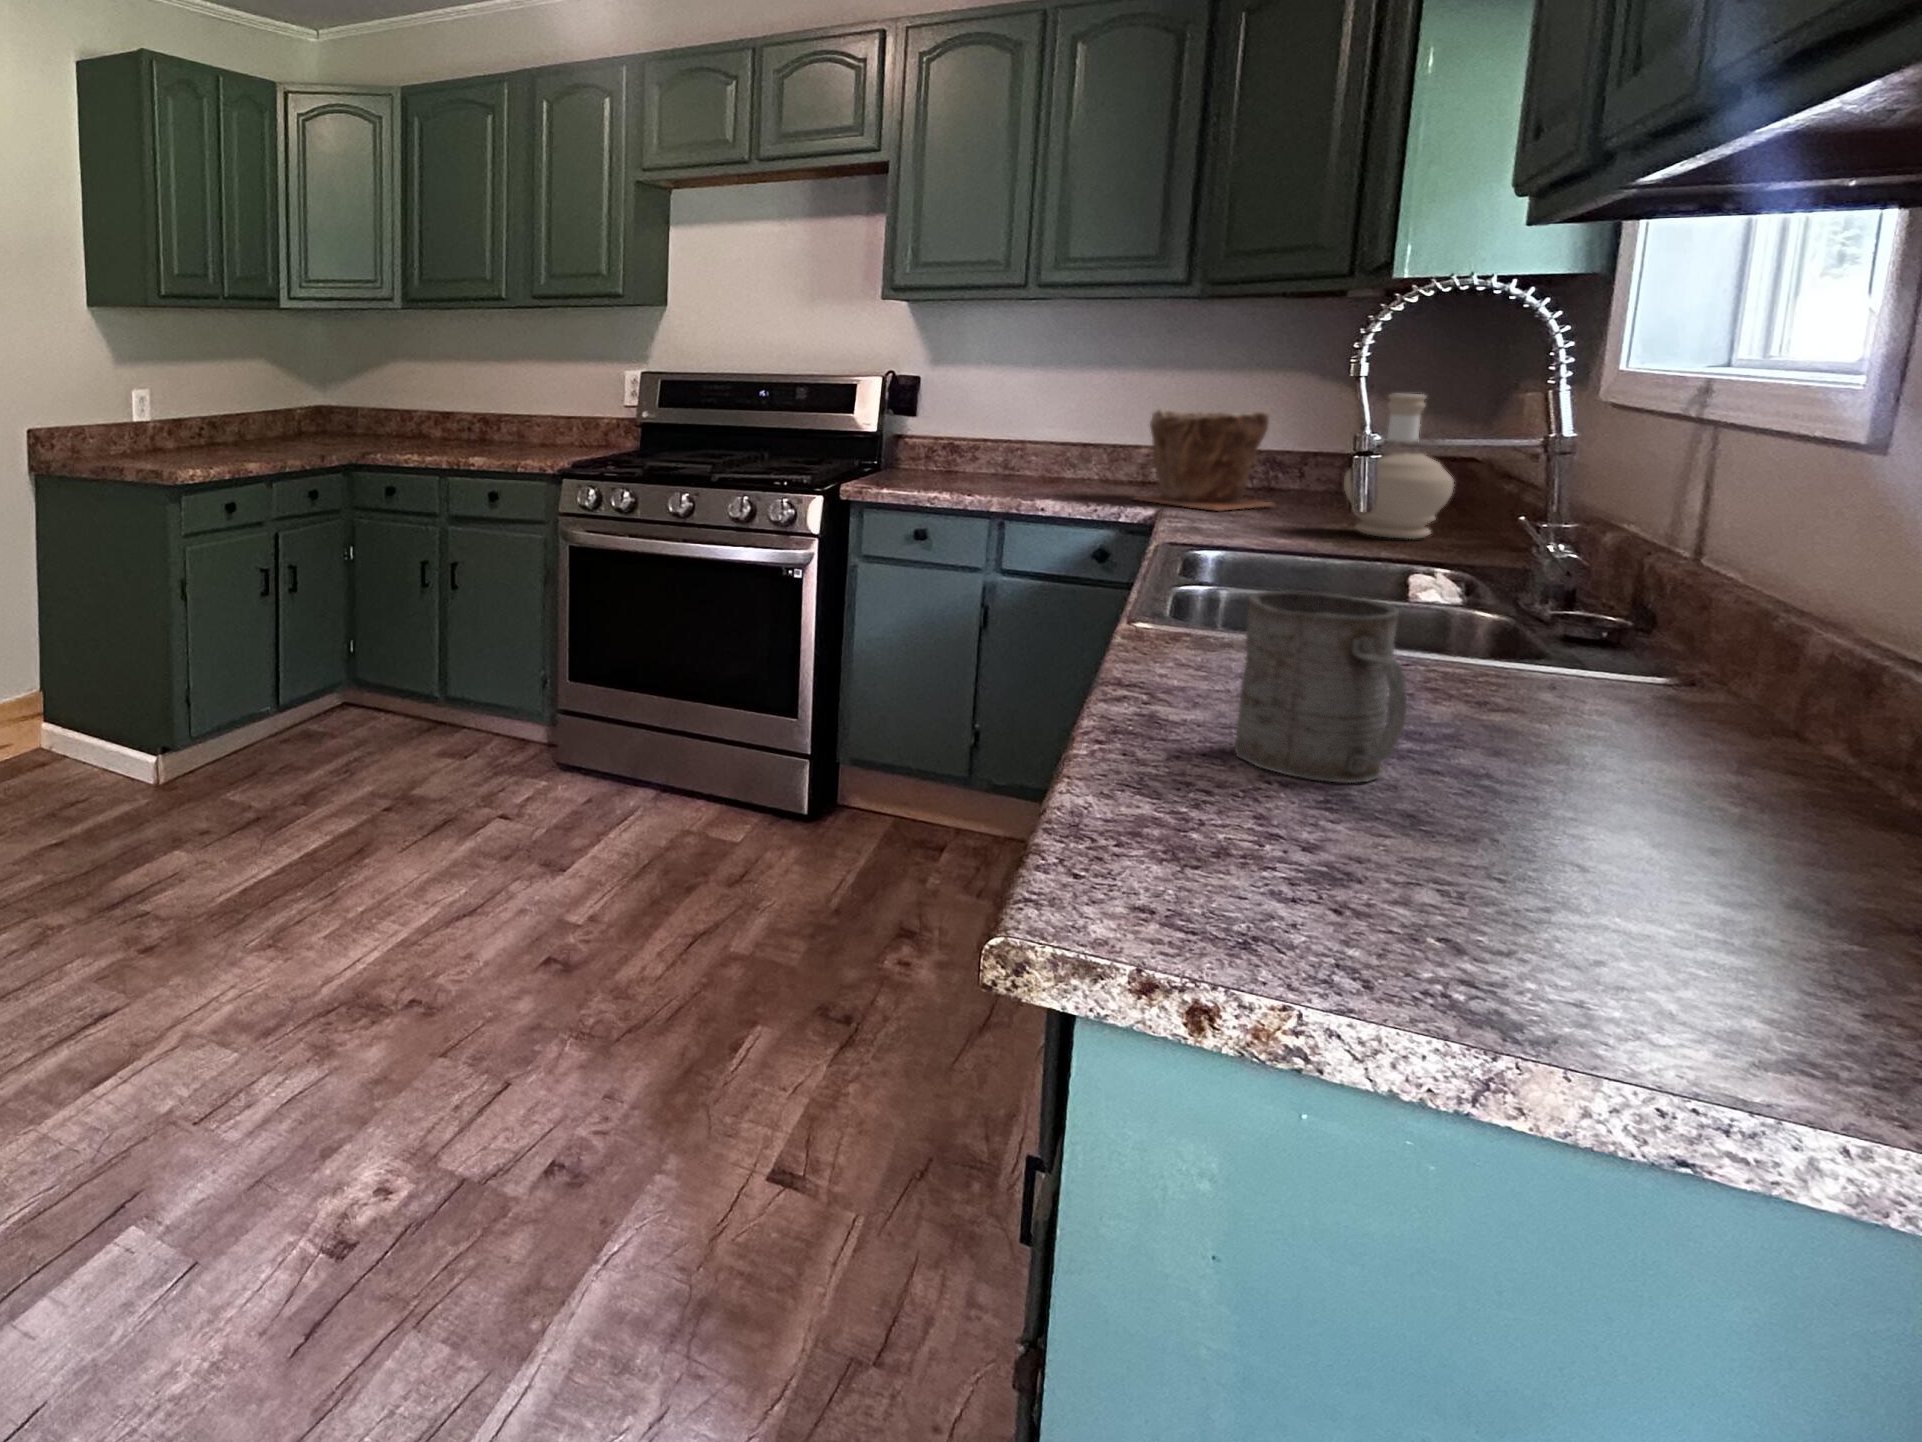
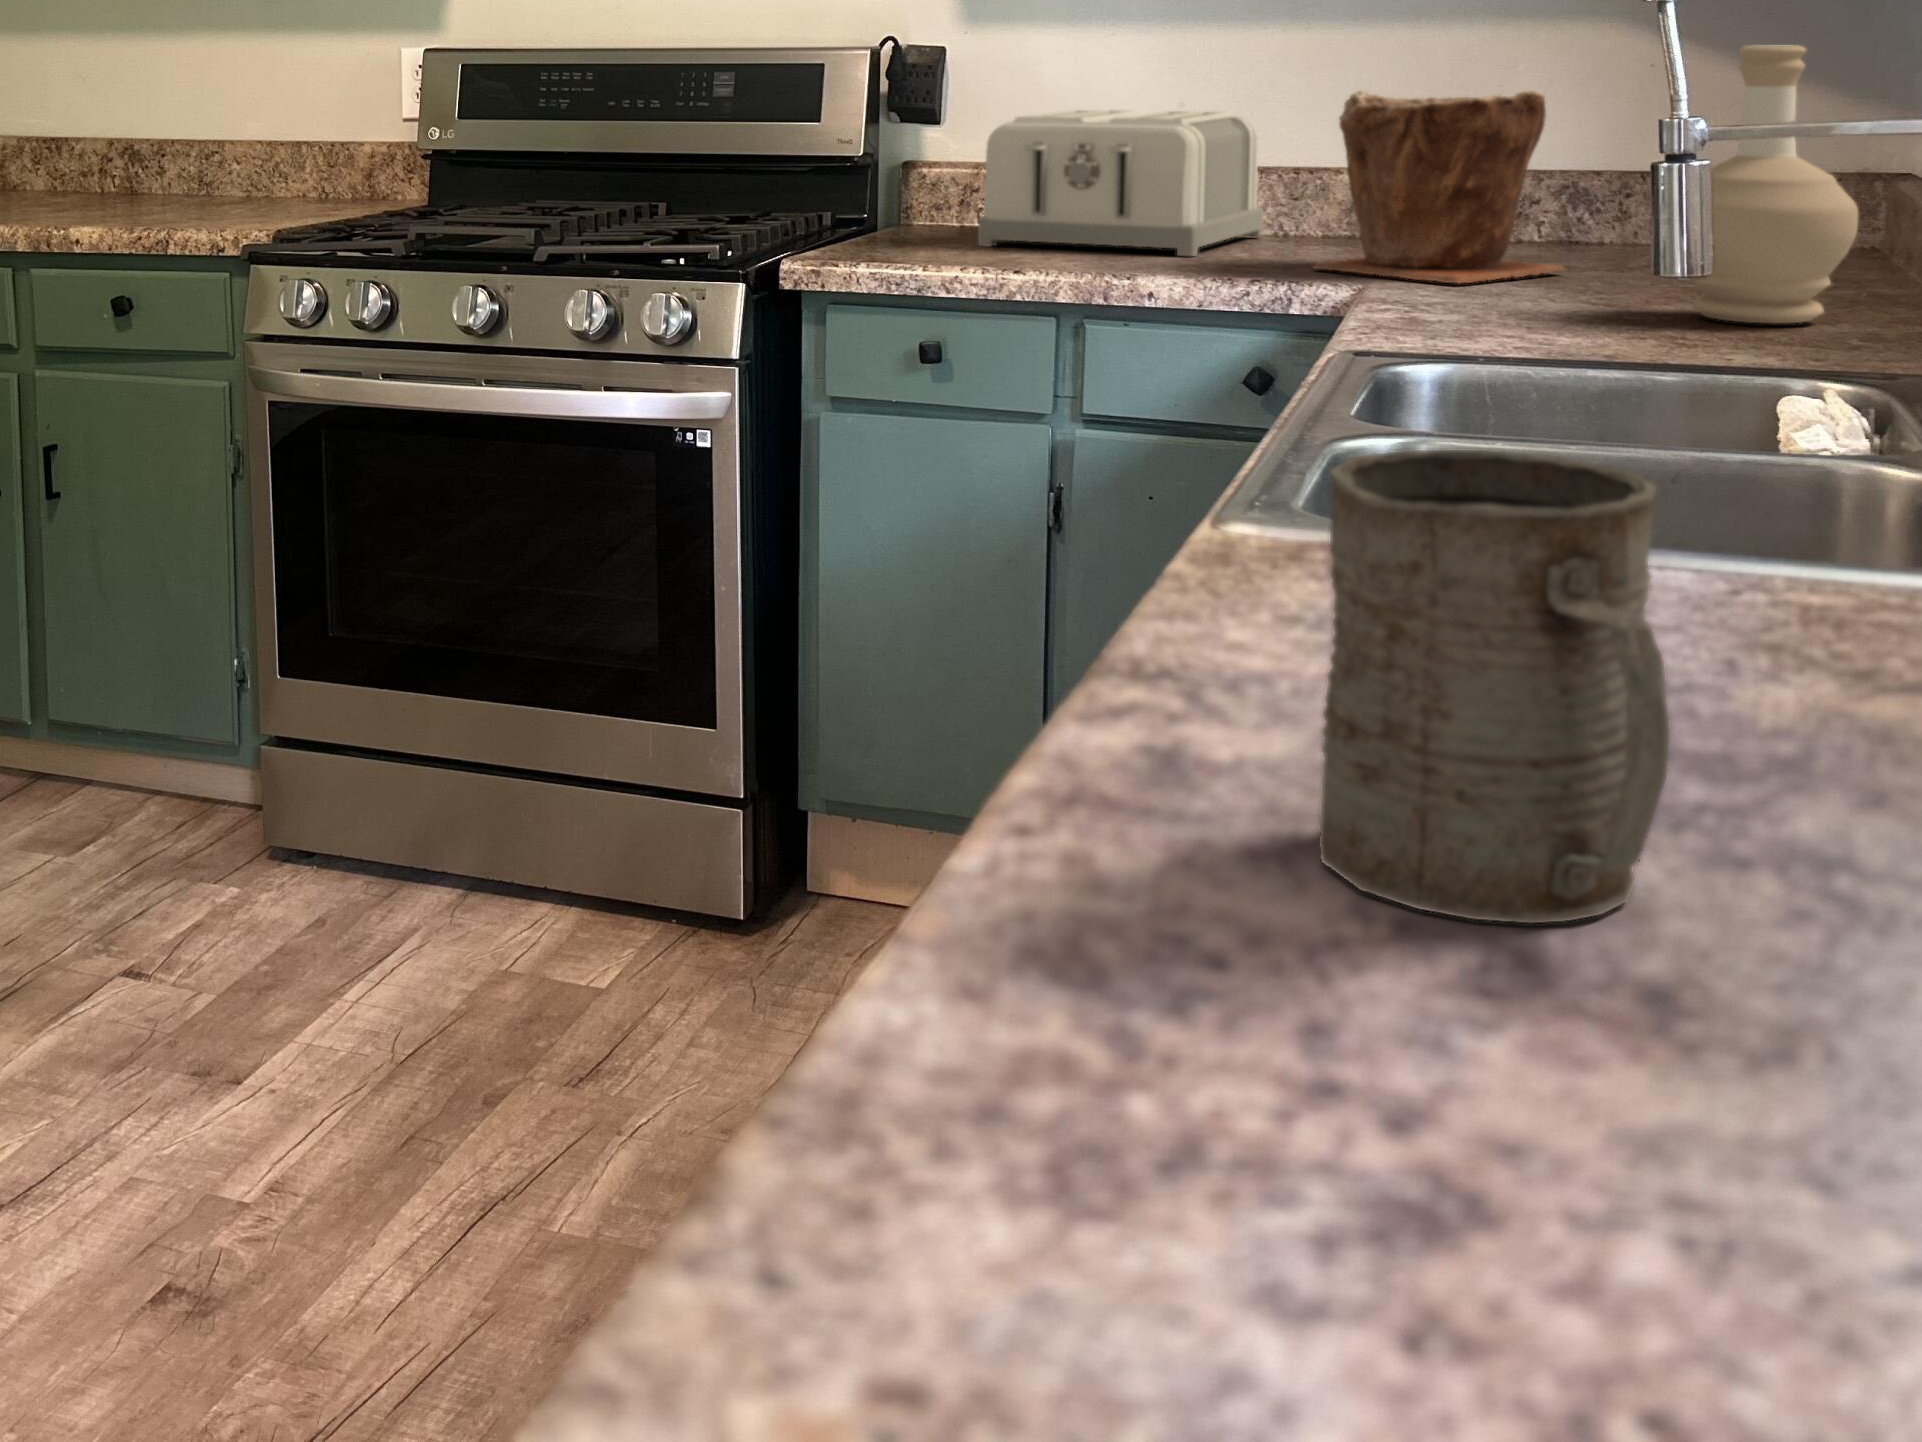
toaster: none [940,412,1096,491] -> present [978,110,1263,256]

